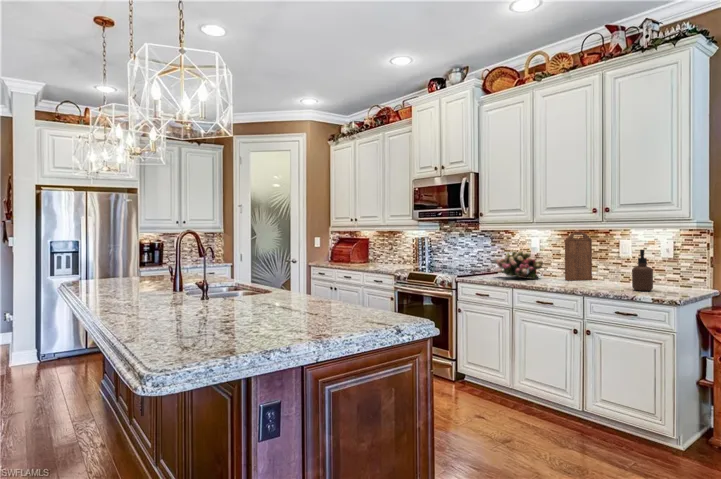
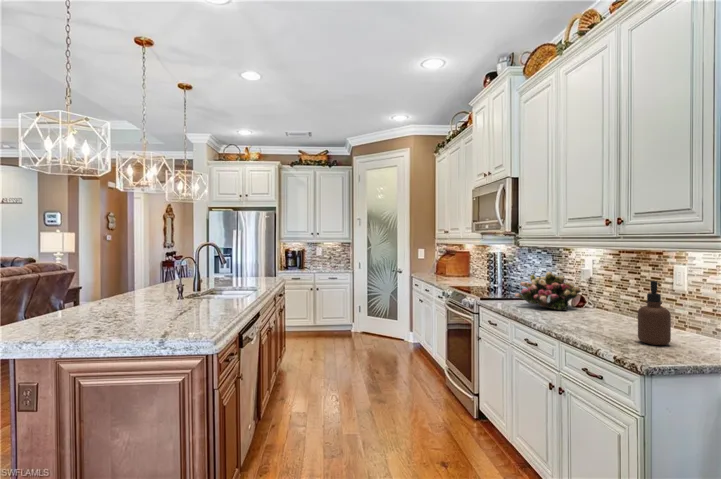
cutting board: present [565,233,592,280] -> none [596,252,641,320]

